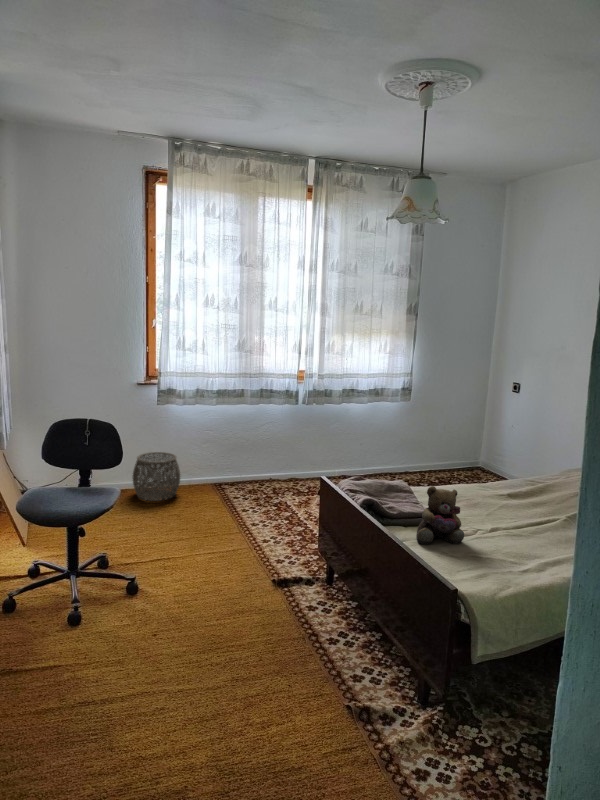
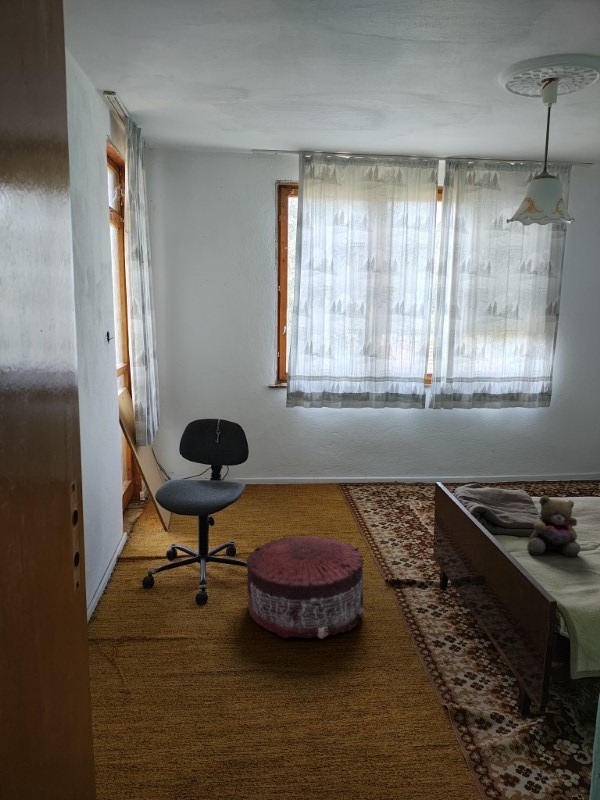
woven basket: present [133,452,180,501] -> none [264,451,308,498]
pouf: none [126,539,256,656] -> present [246,536,364,639]

